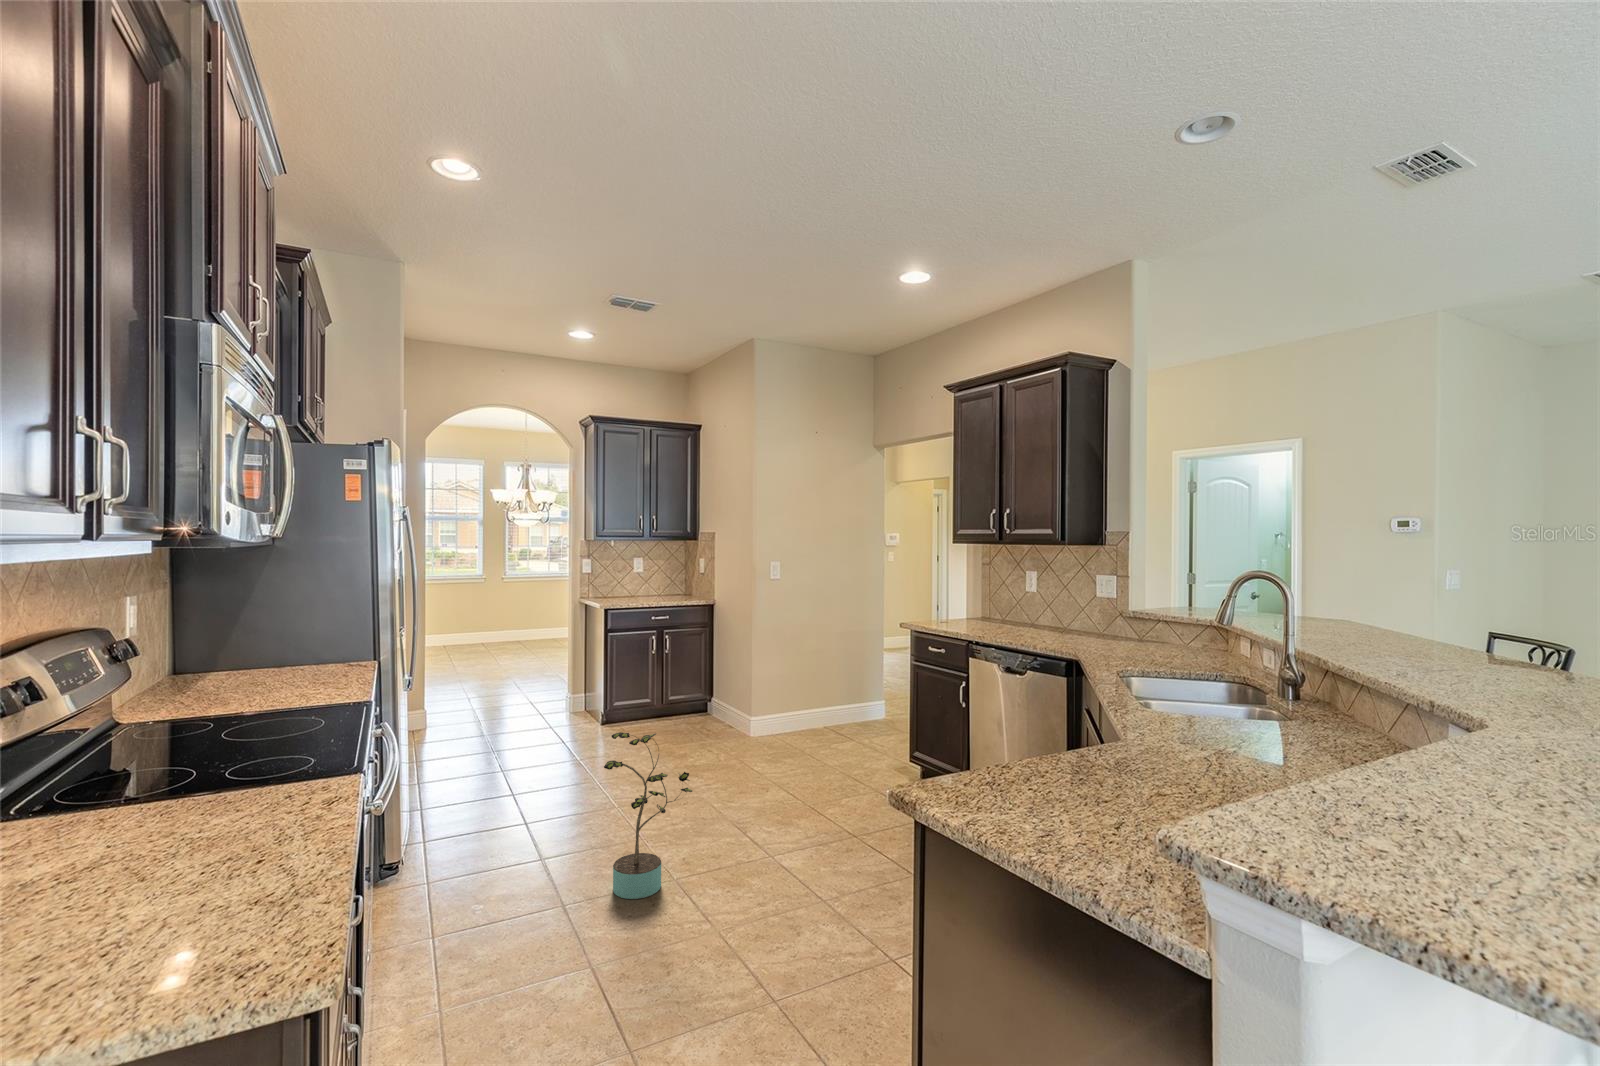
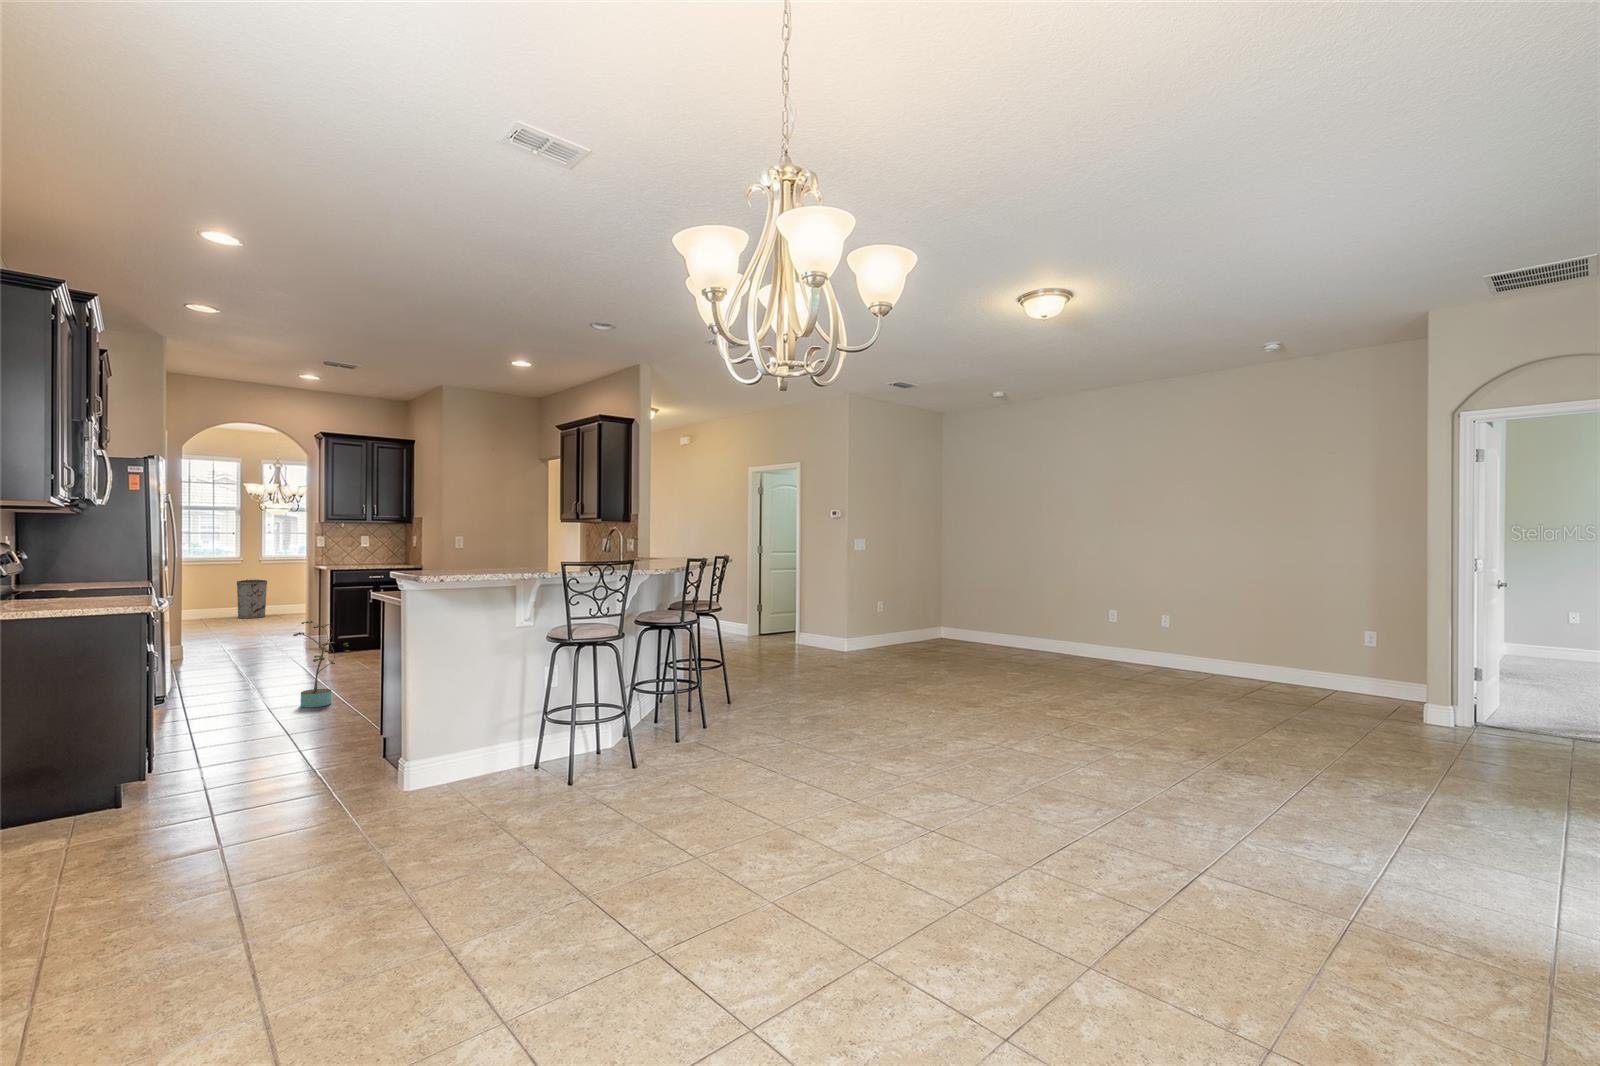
trash can: none [481,601,512,647] -> present [237,580,267,618]

